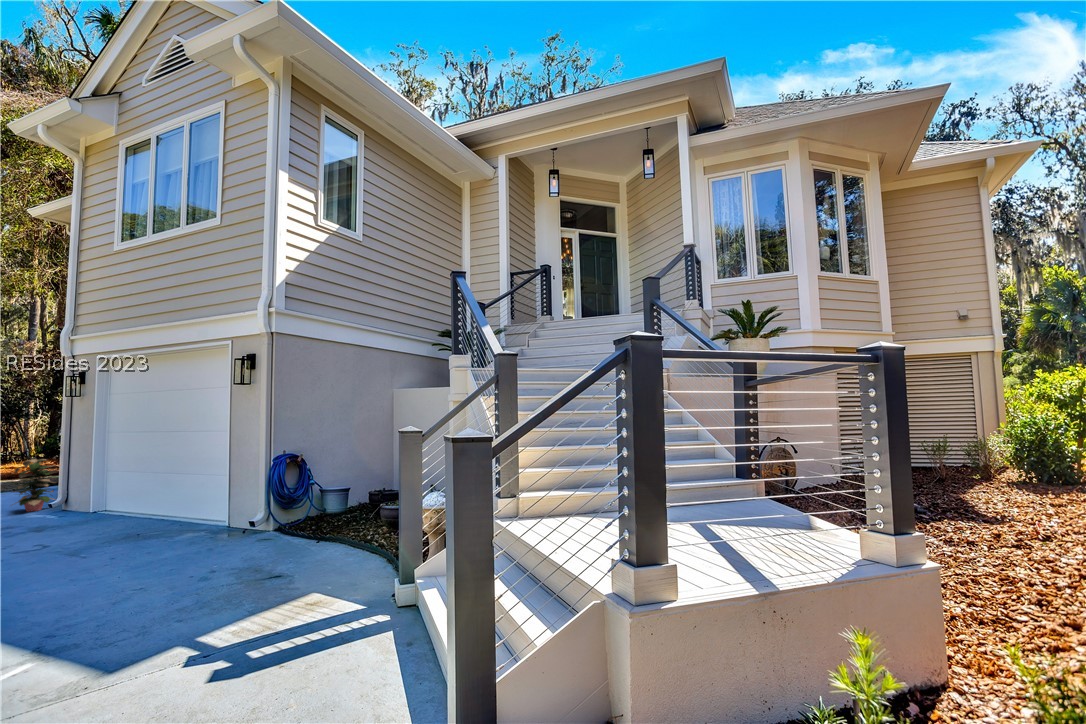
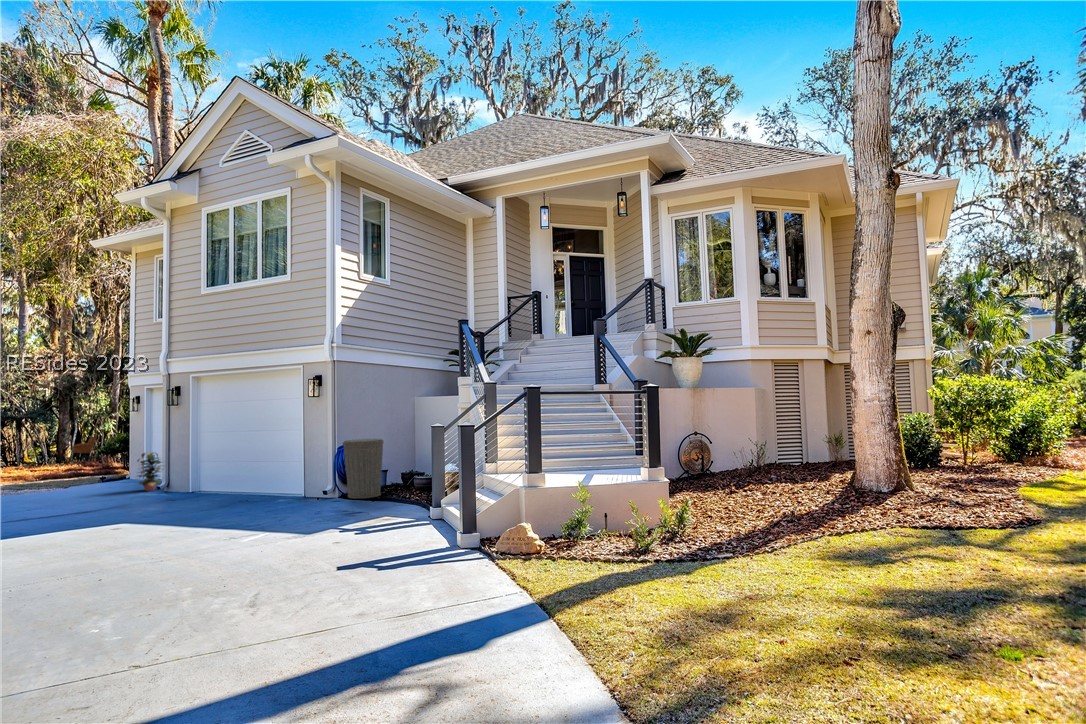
lounge chair: none [13,430,67,461] -> present [56,434,97,461]
trash can: none [278,444,341,535] -> present [343,439,384,498]

